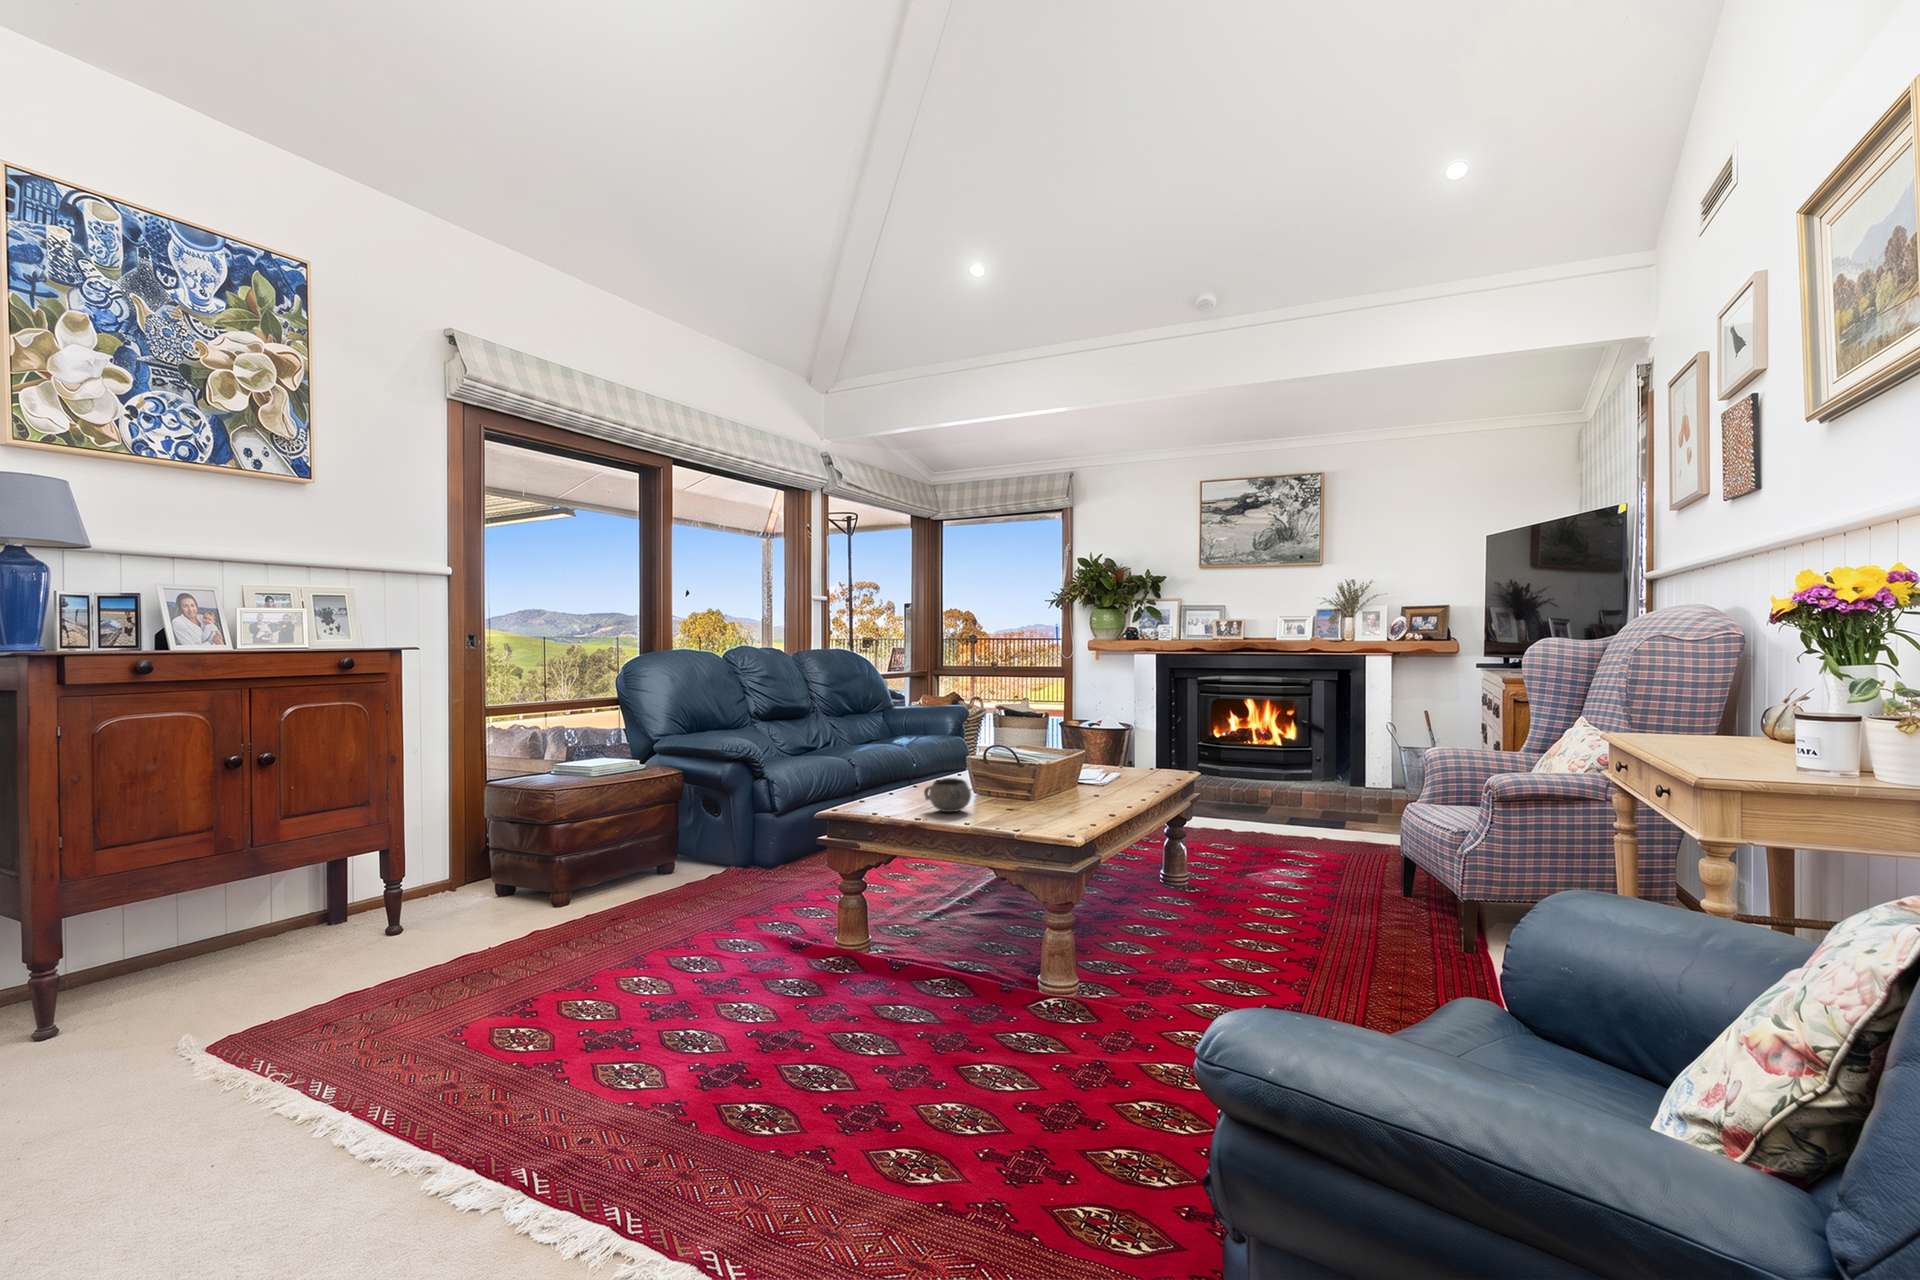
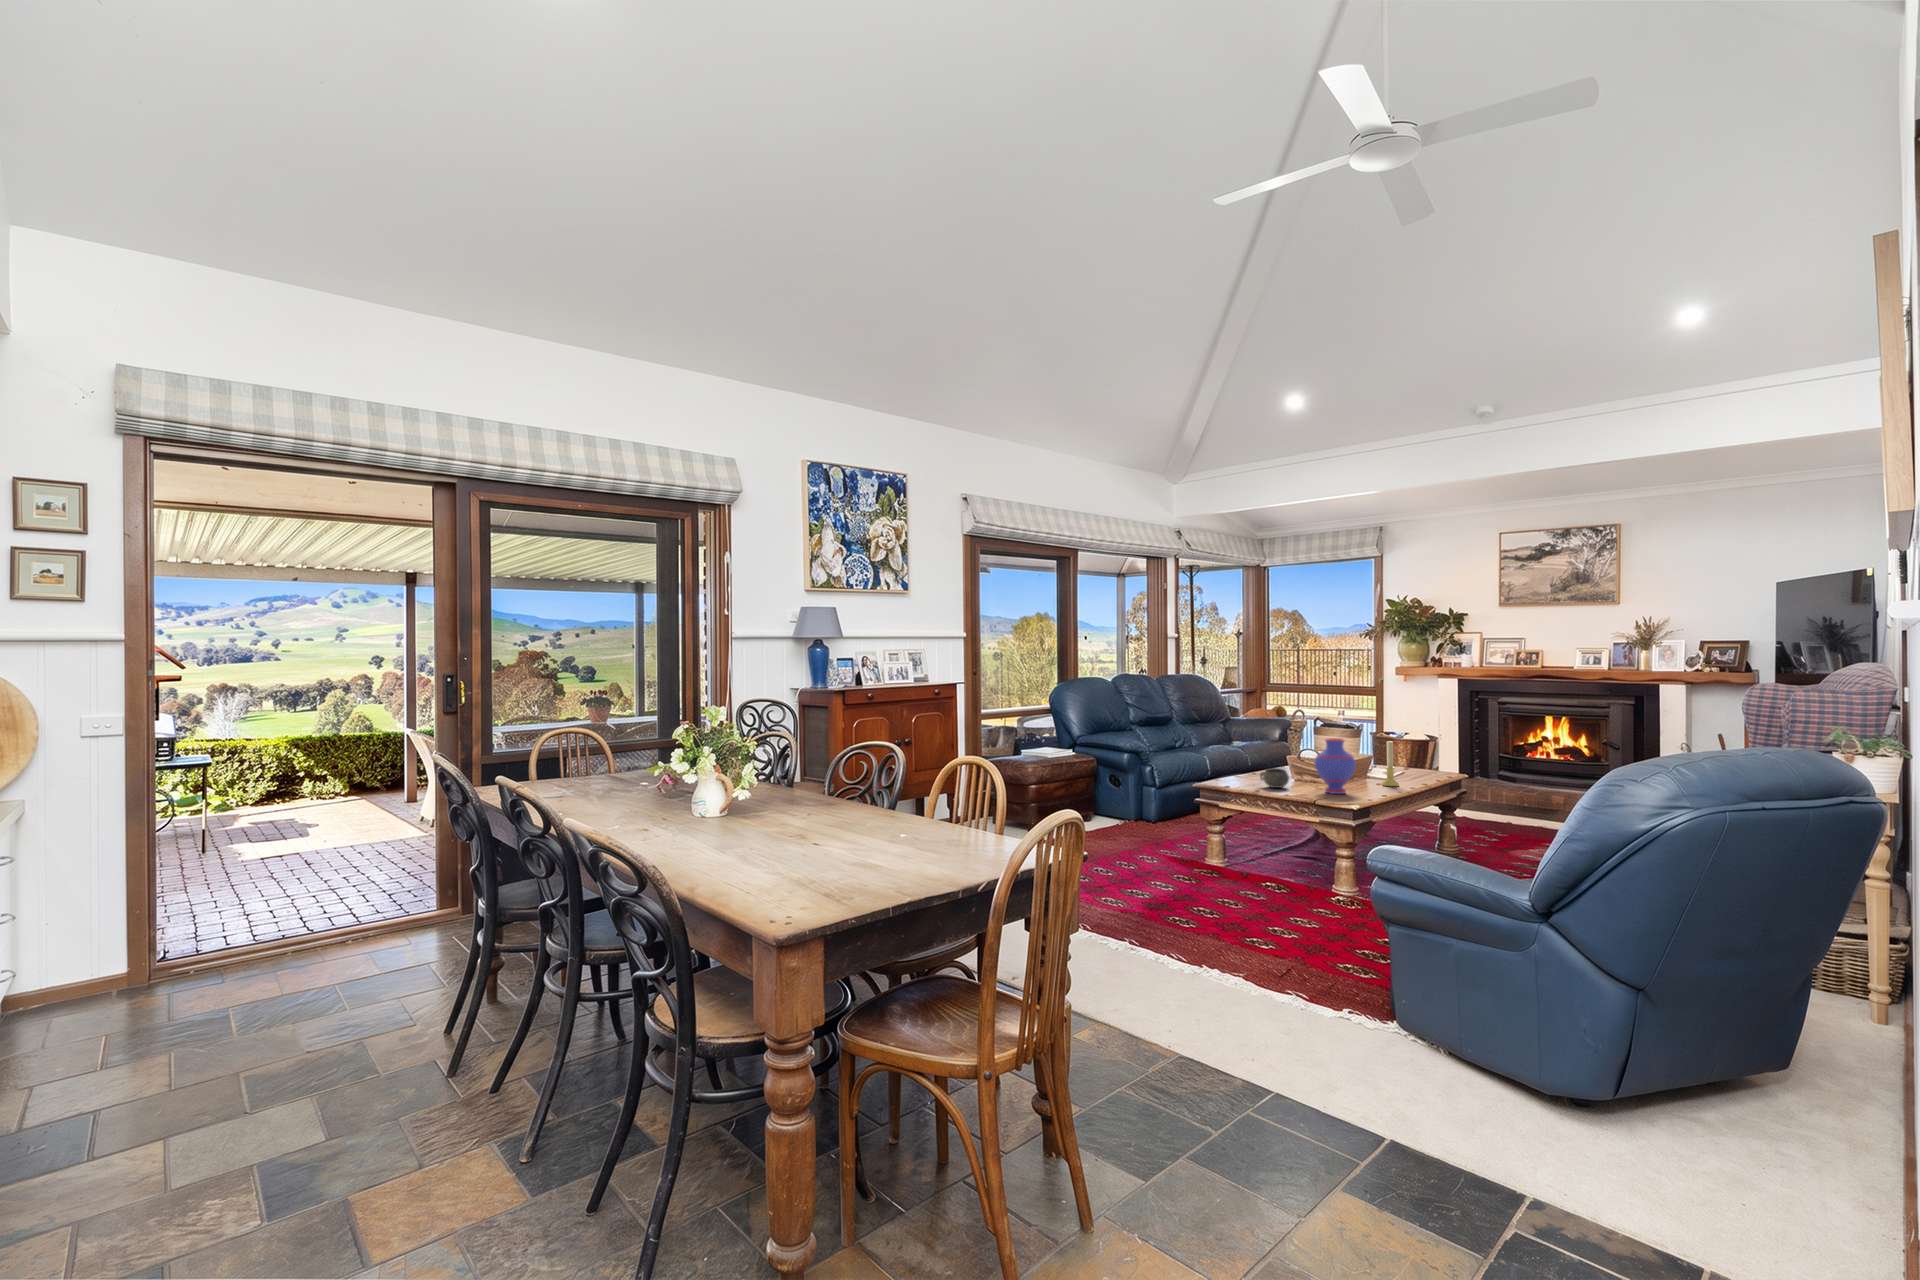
vase: none [1011,724,1075,818] -> present [1315,738,1356,794]
candle holder: none [1106,725,1131,799] -> present [1382,741,1399,787]

